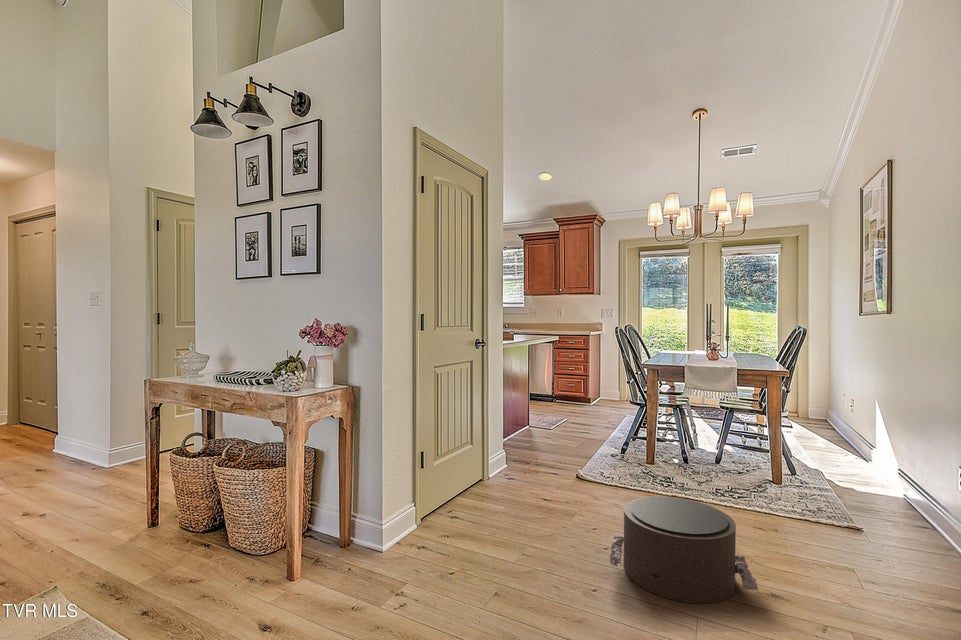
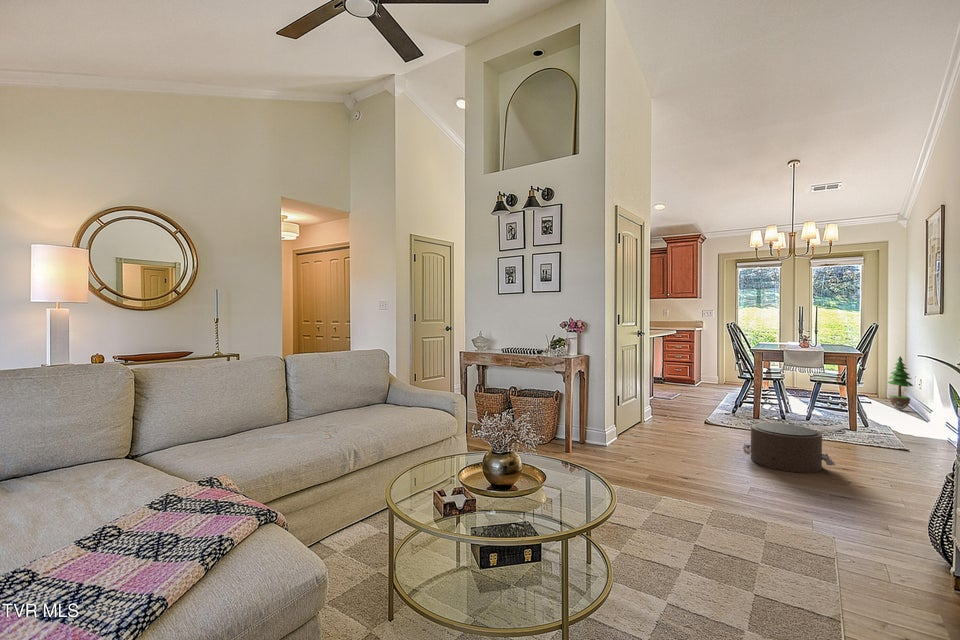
potted tree: none [809,368,840,437] -> present [888,356,913,410]

